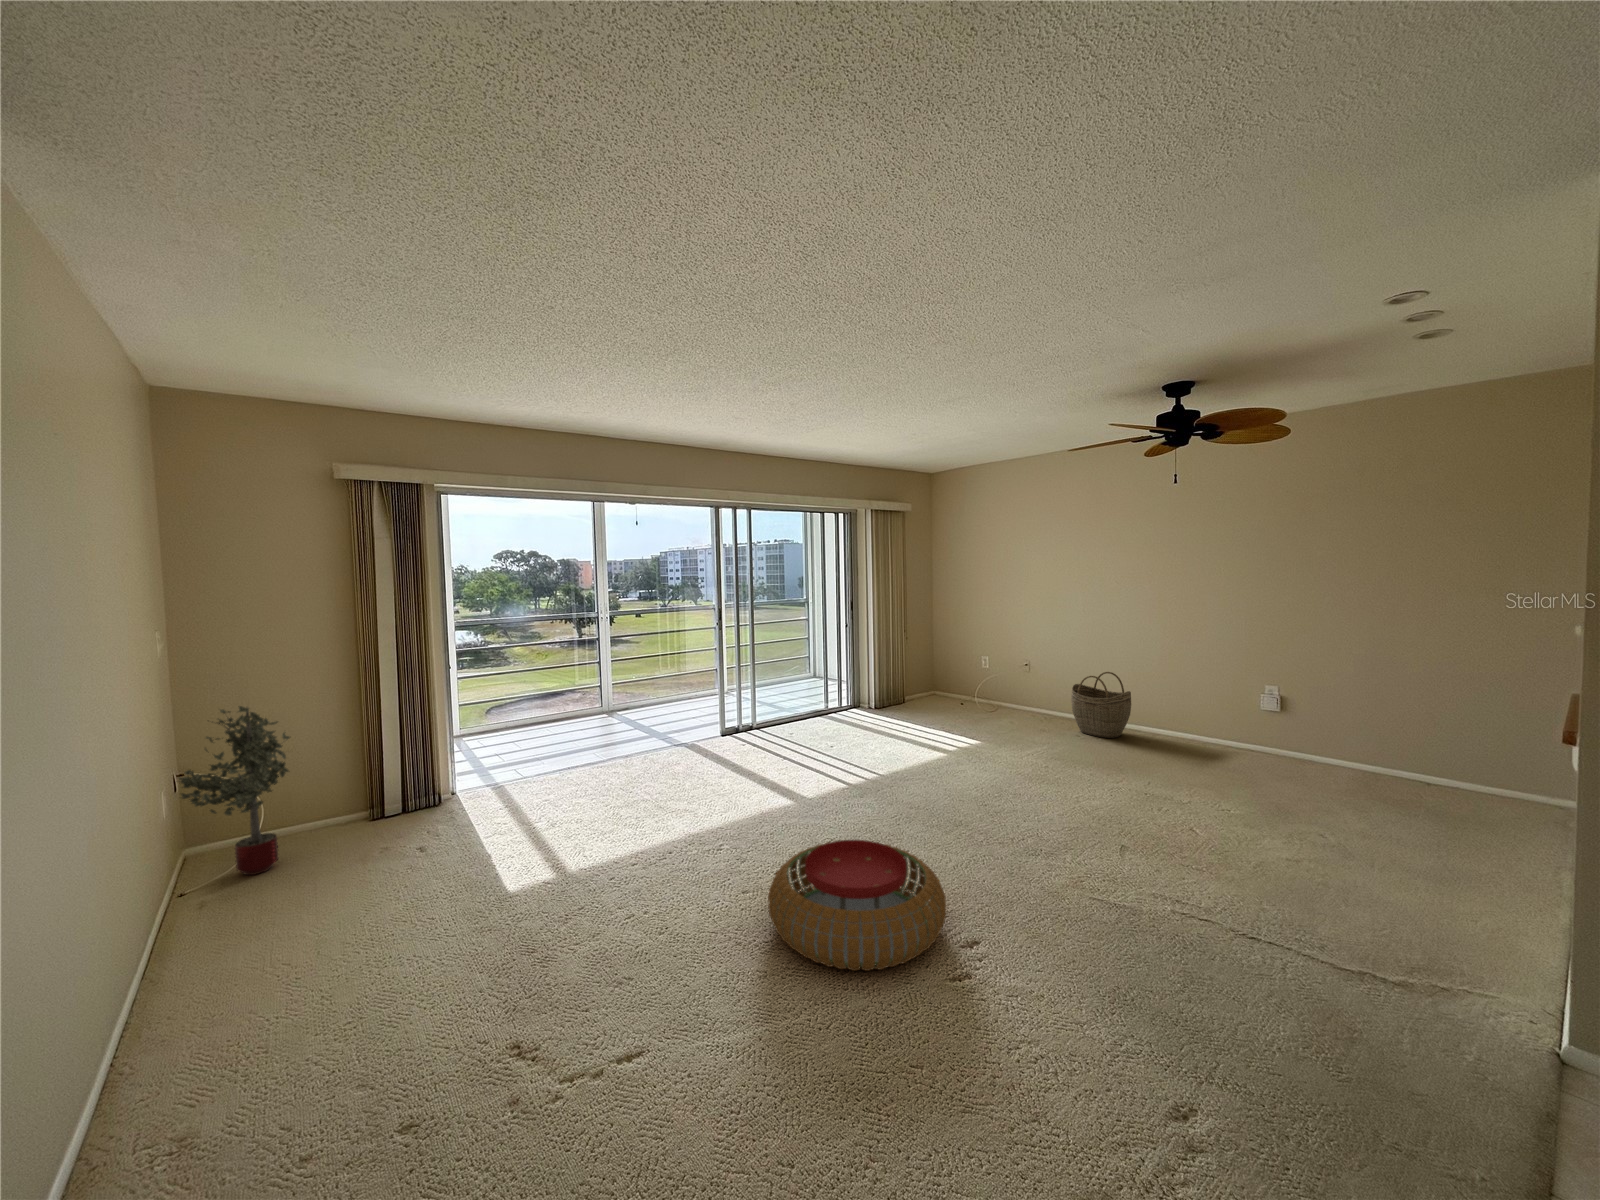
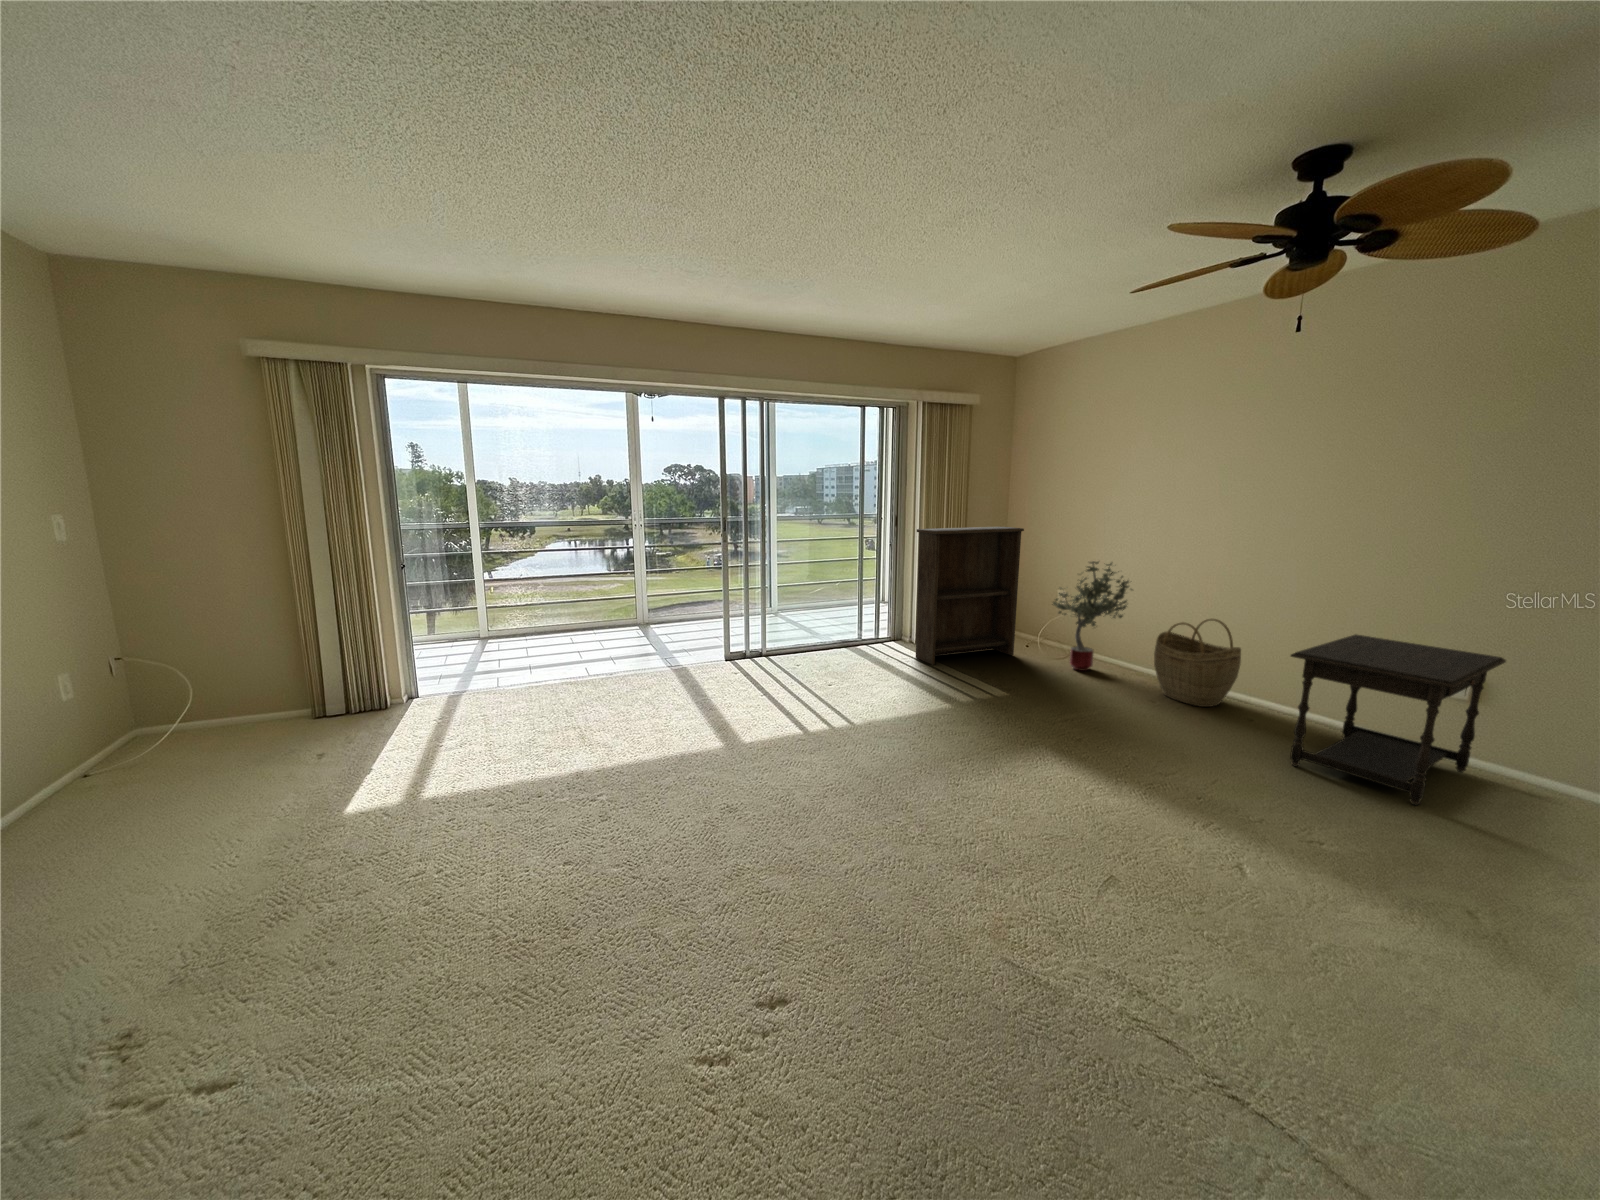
bookshelf: none [880,608,960,725] -> present [916,527,1024,665]
side table: none [1175,676,1290,785] -> present [1290,635,1506,806]
potted tree: present [178,706,290,875] -> present [1052,561,1132,671]
pouf: present [768,840,946,971] -> none [519,816,773,1022]

